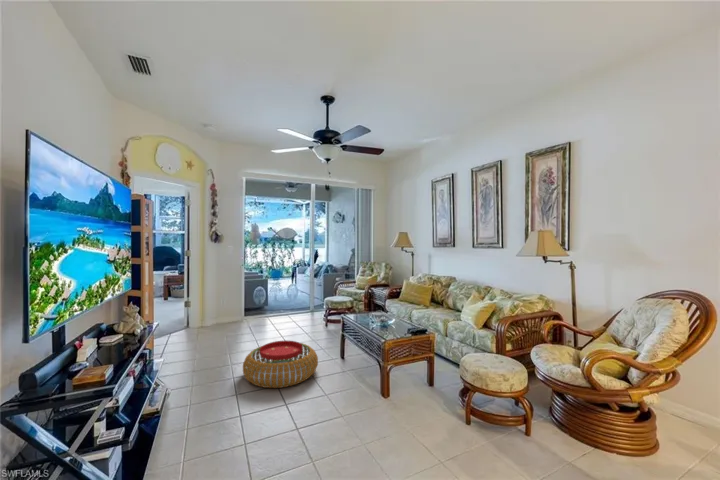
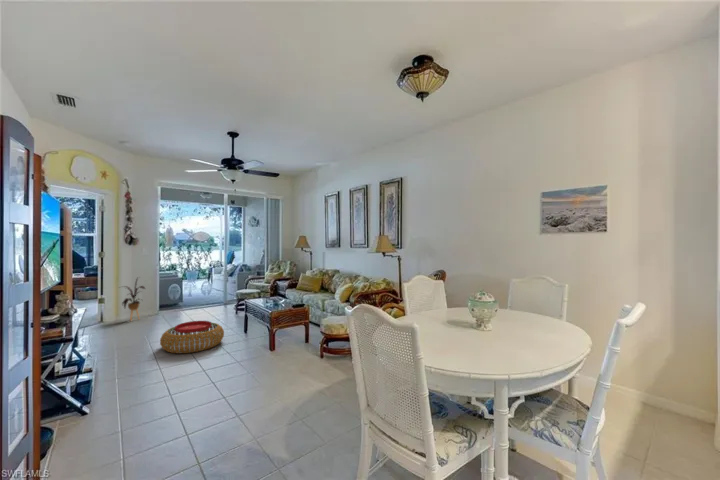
house plant: none [202,279,230,328] -> present [122,280,145,320]

